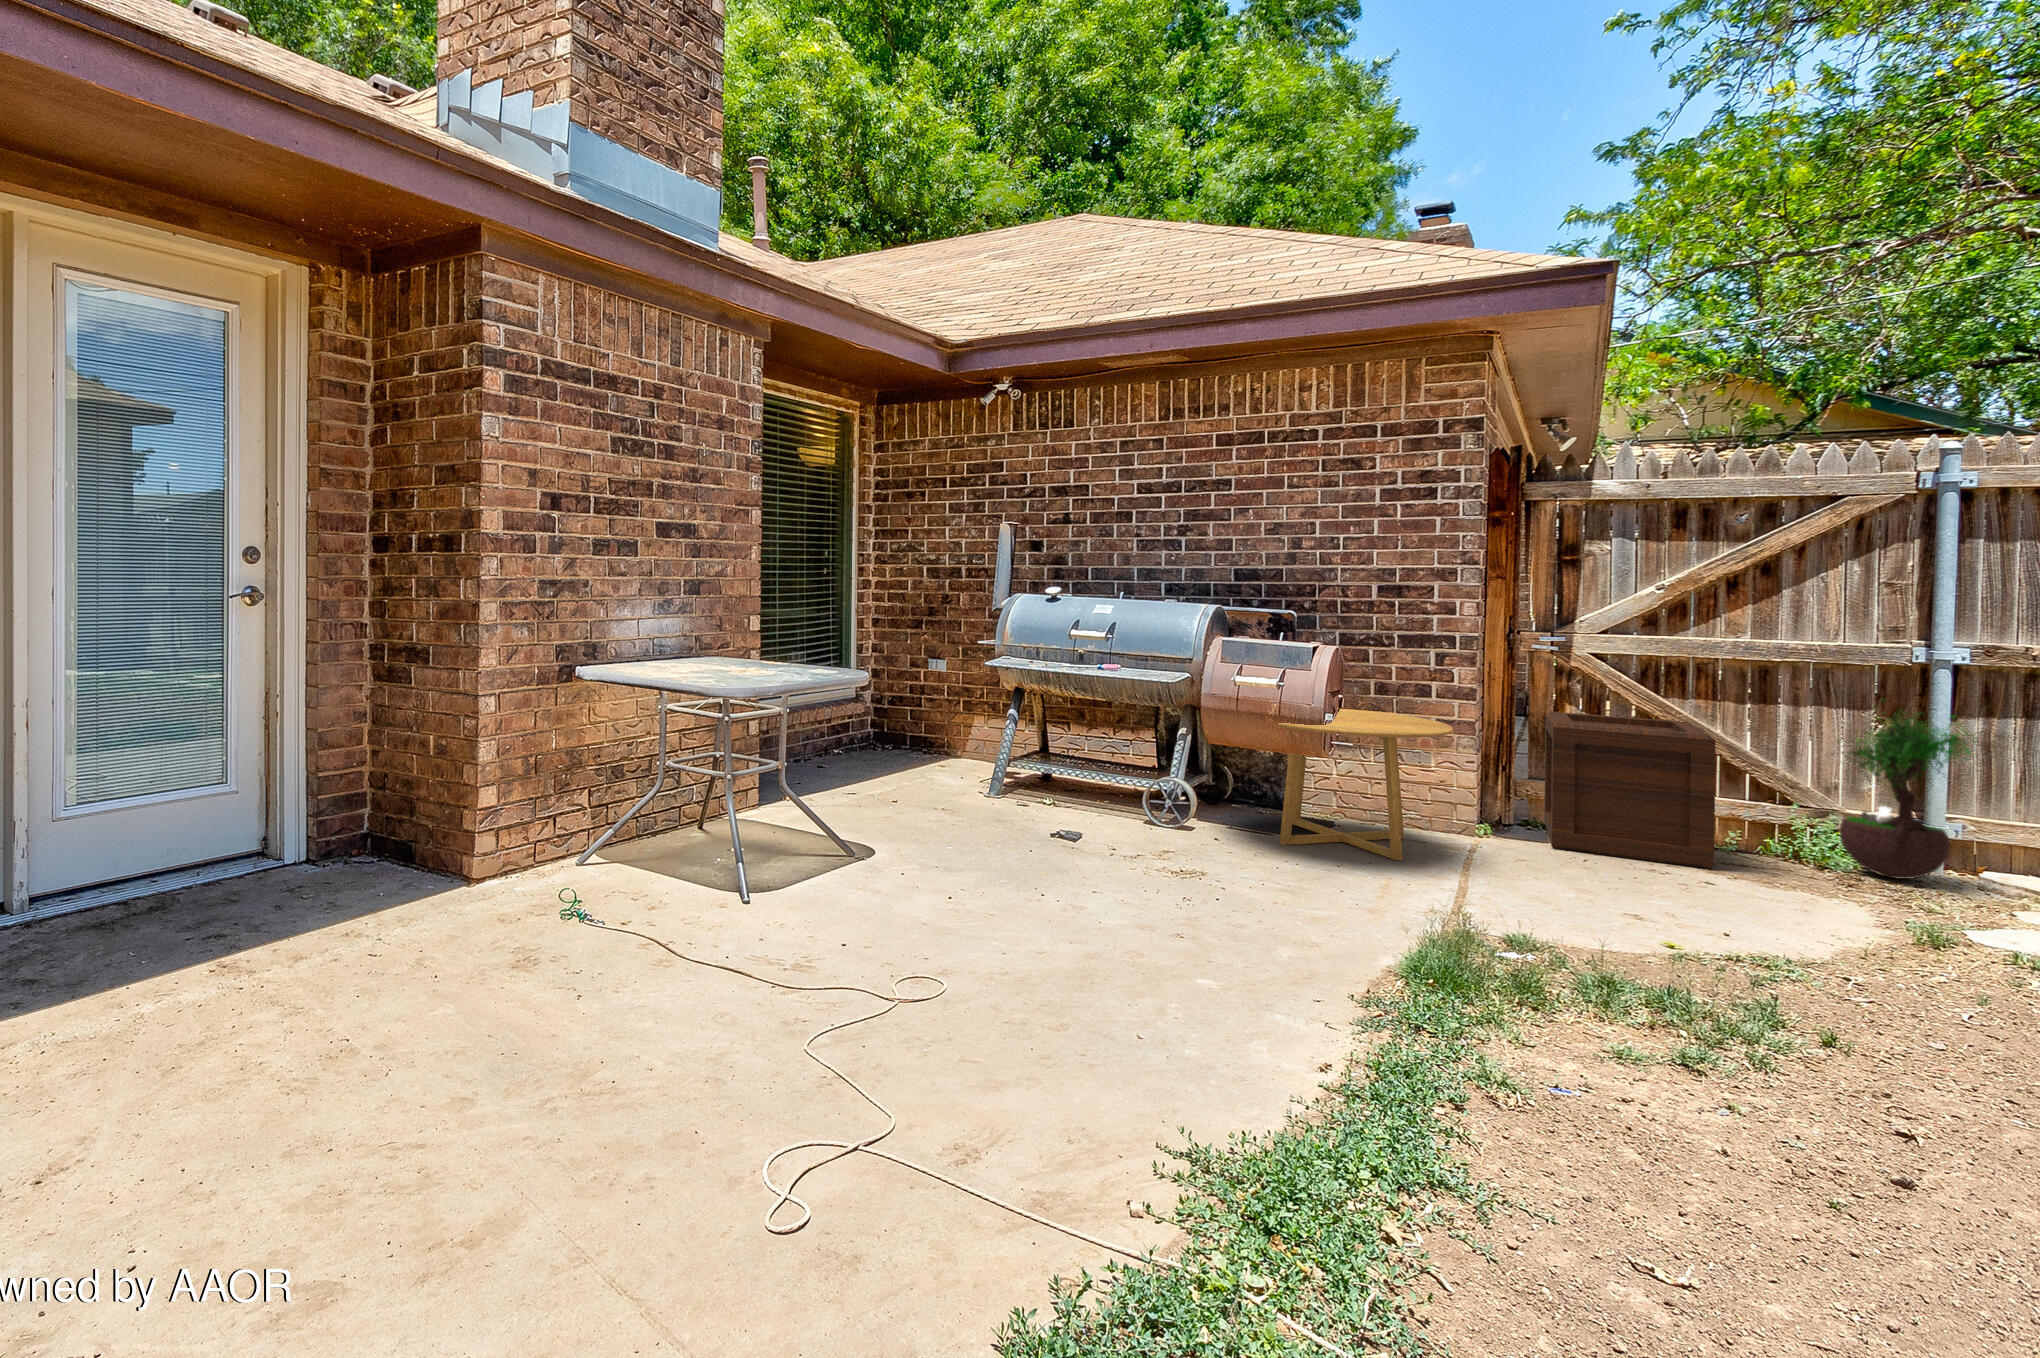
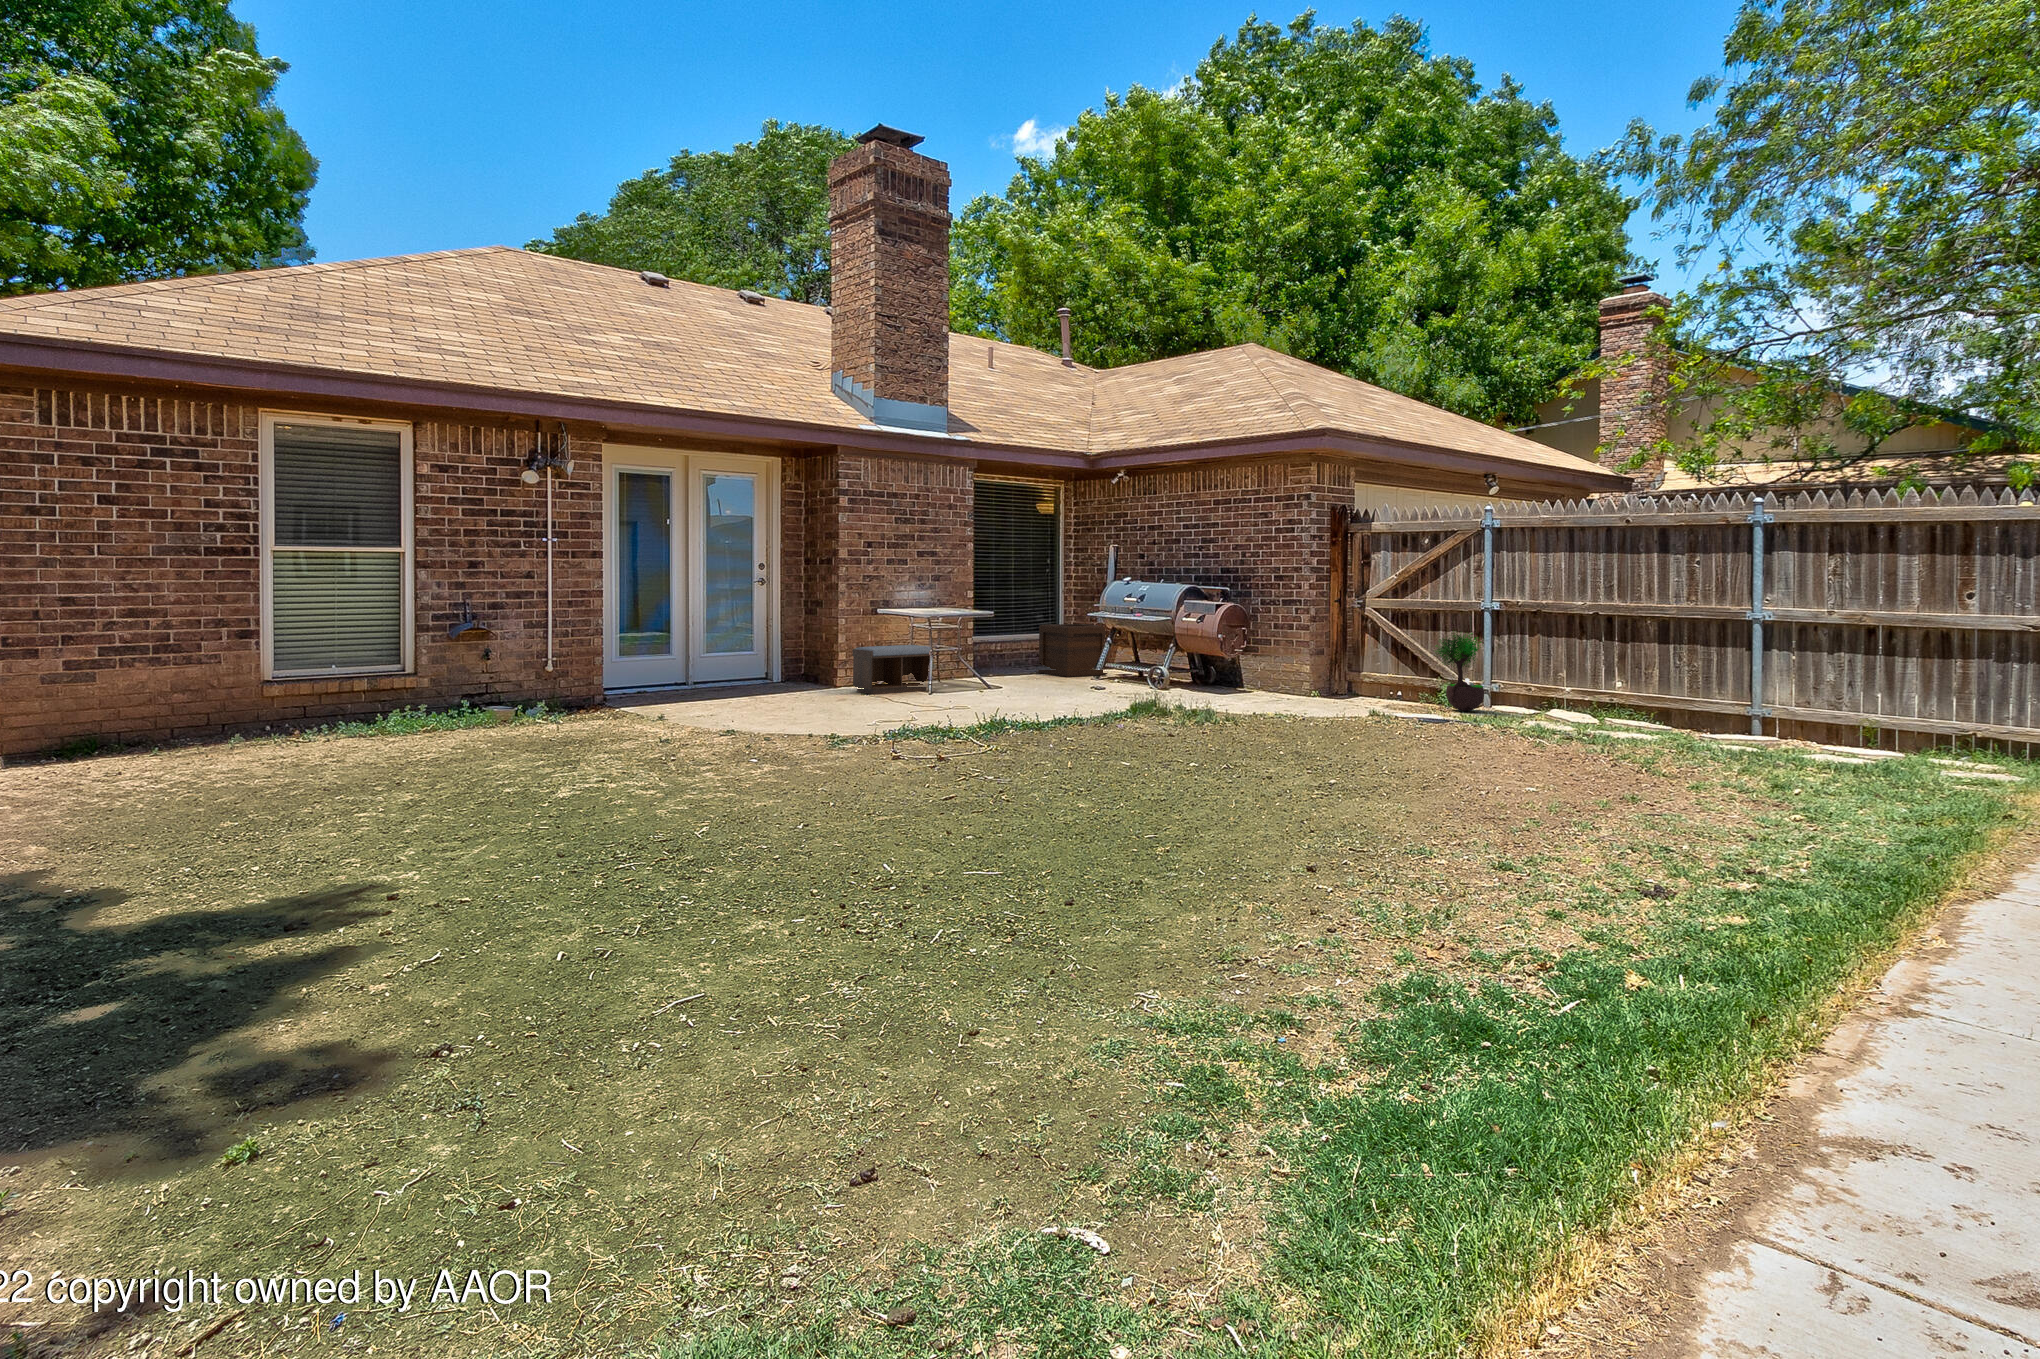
round table: present [1278,709,1452,861] -> none [1188,637,1277,700]
wooden crate: present [1544,712,1715,868] -> present [1039,624,1107,677]
bench: none [505,745,704,898] -> present [852,645,933,694]

